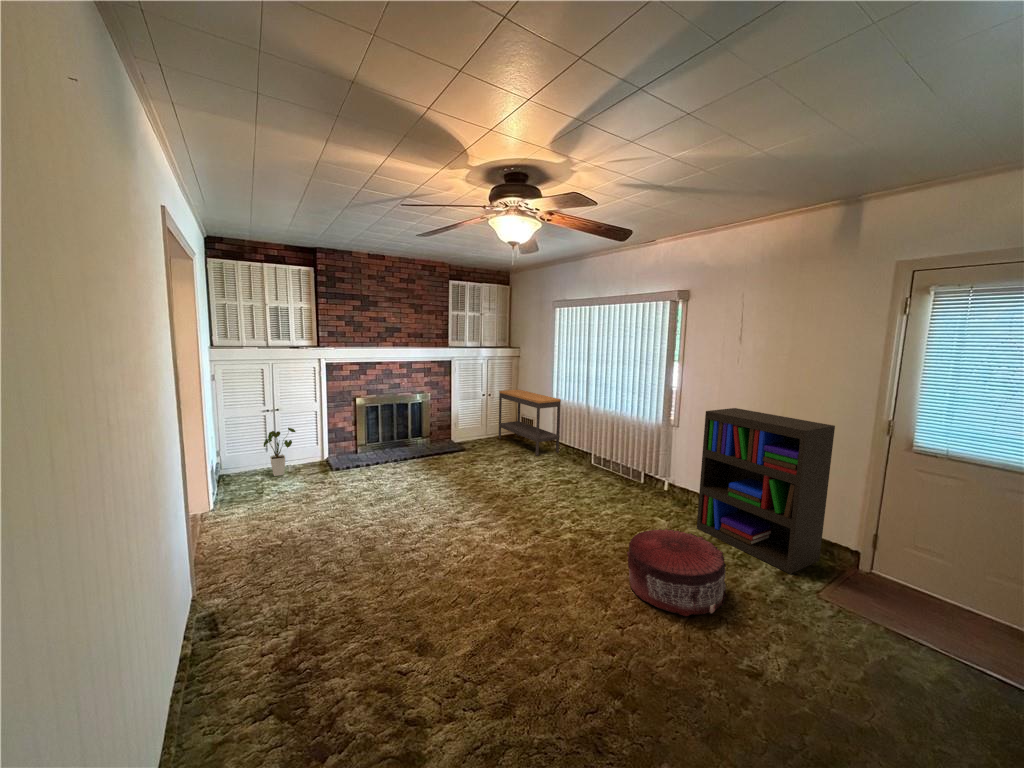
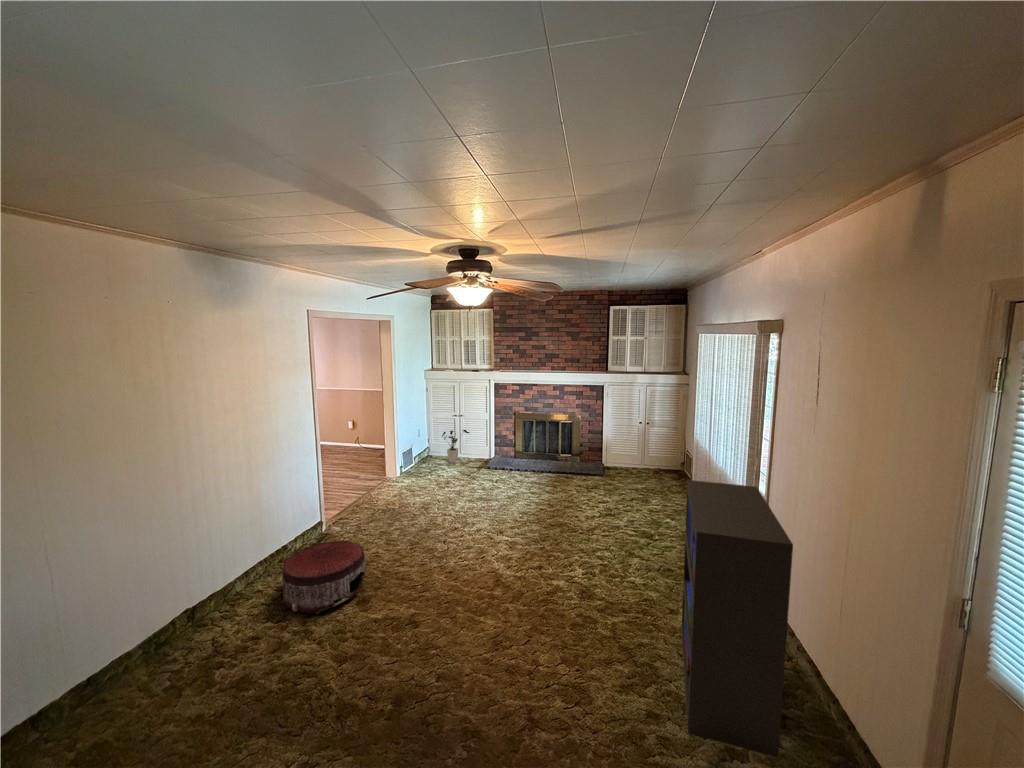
console table: present [499,390,561,456] -> none [654,421,693,502]
pouf: present [627,529,728,616] -> present [282,540,366,614]

